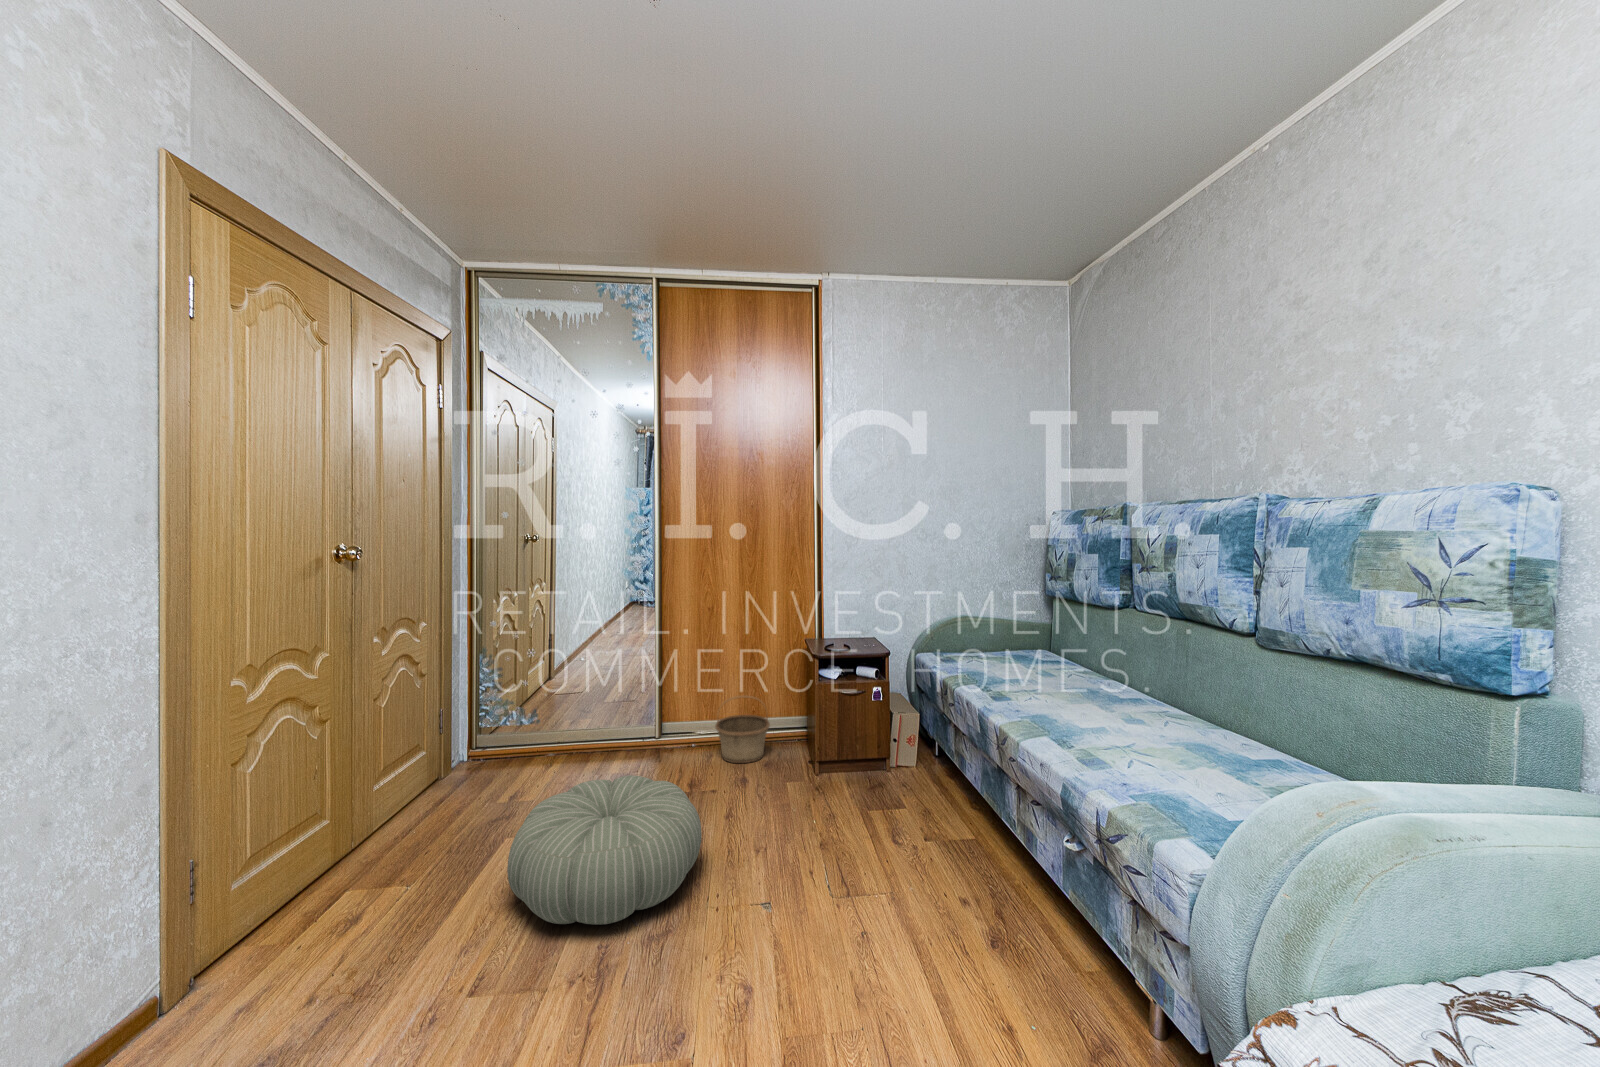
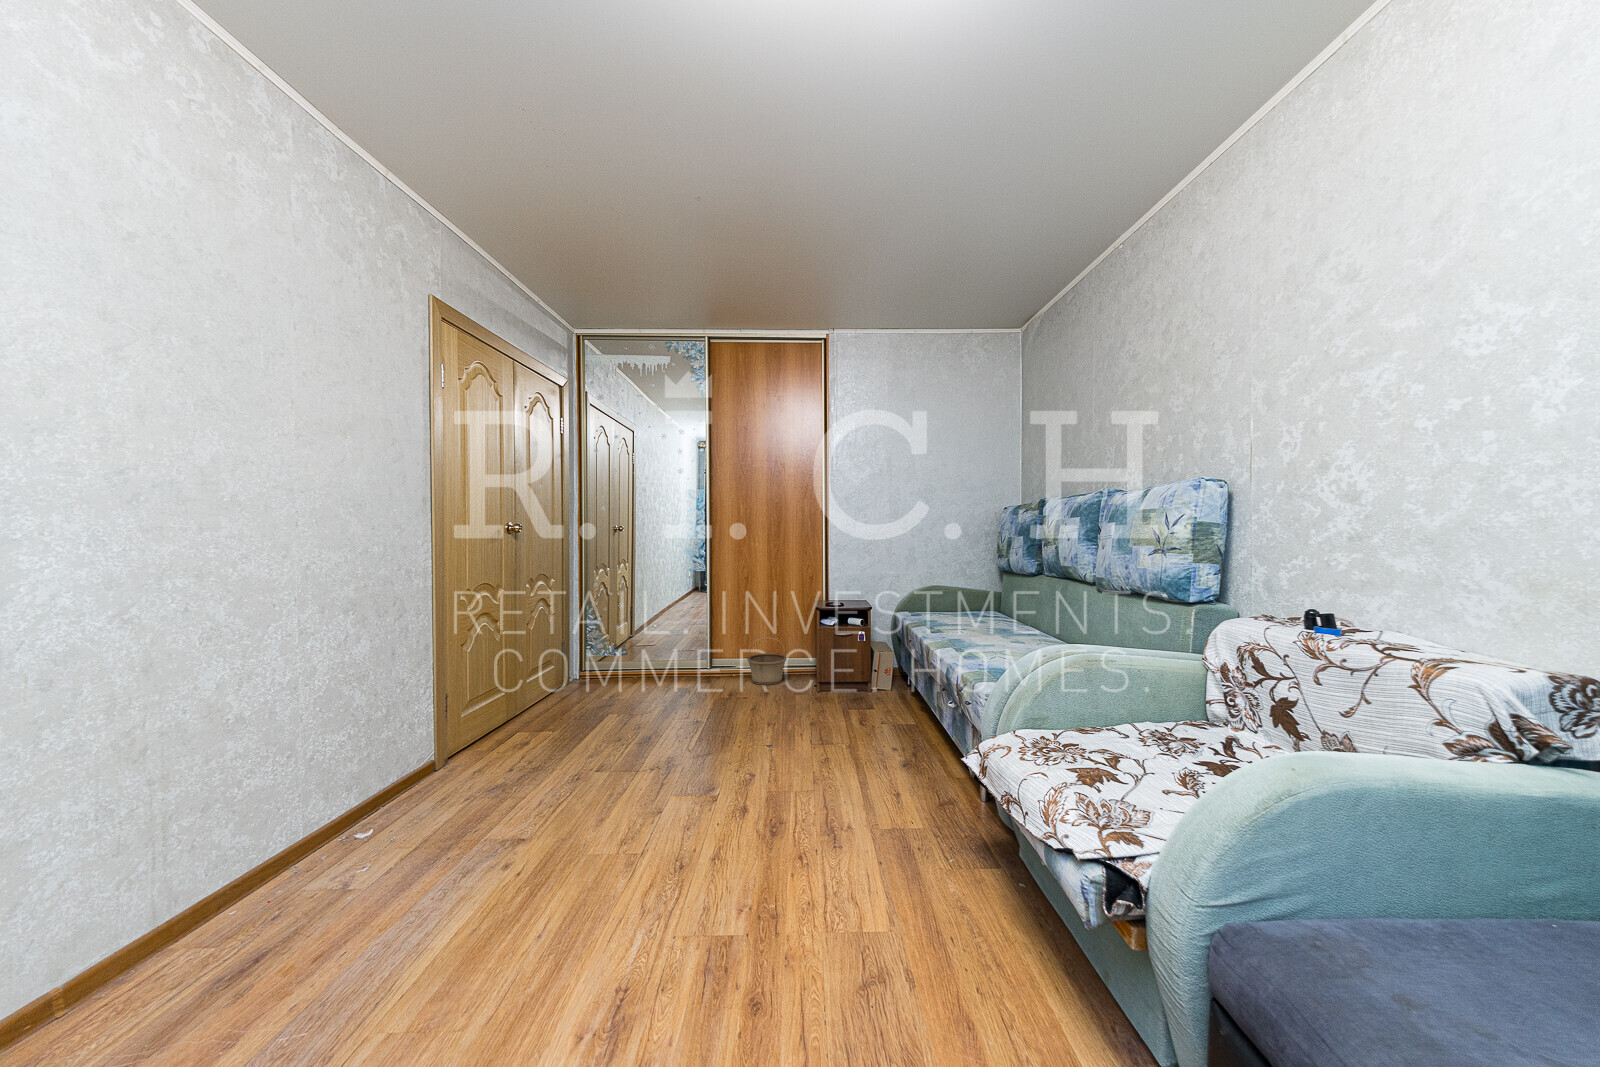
pouf: present [507,775,702,925] -> none [612,675,731,751]

